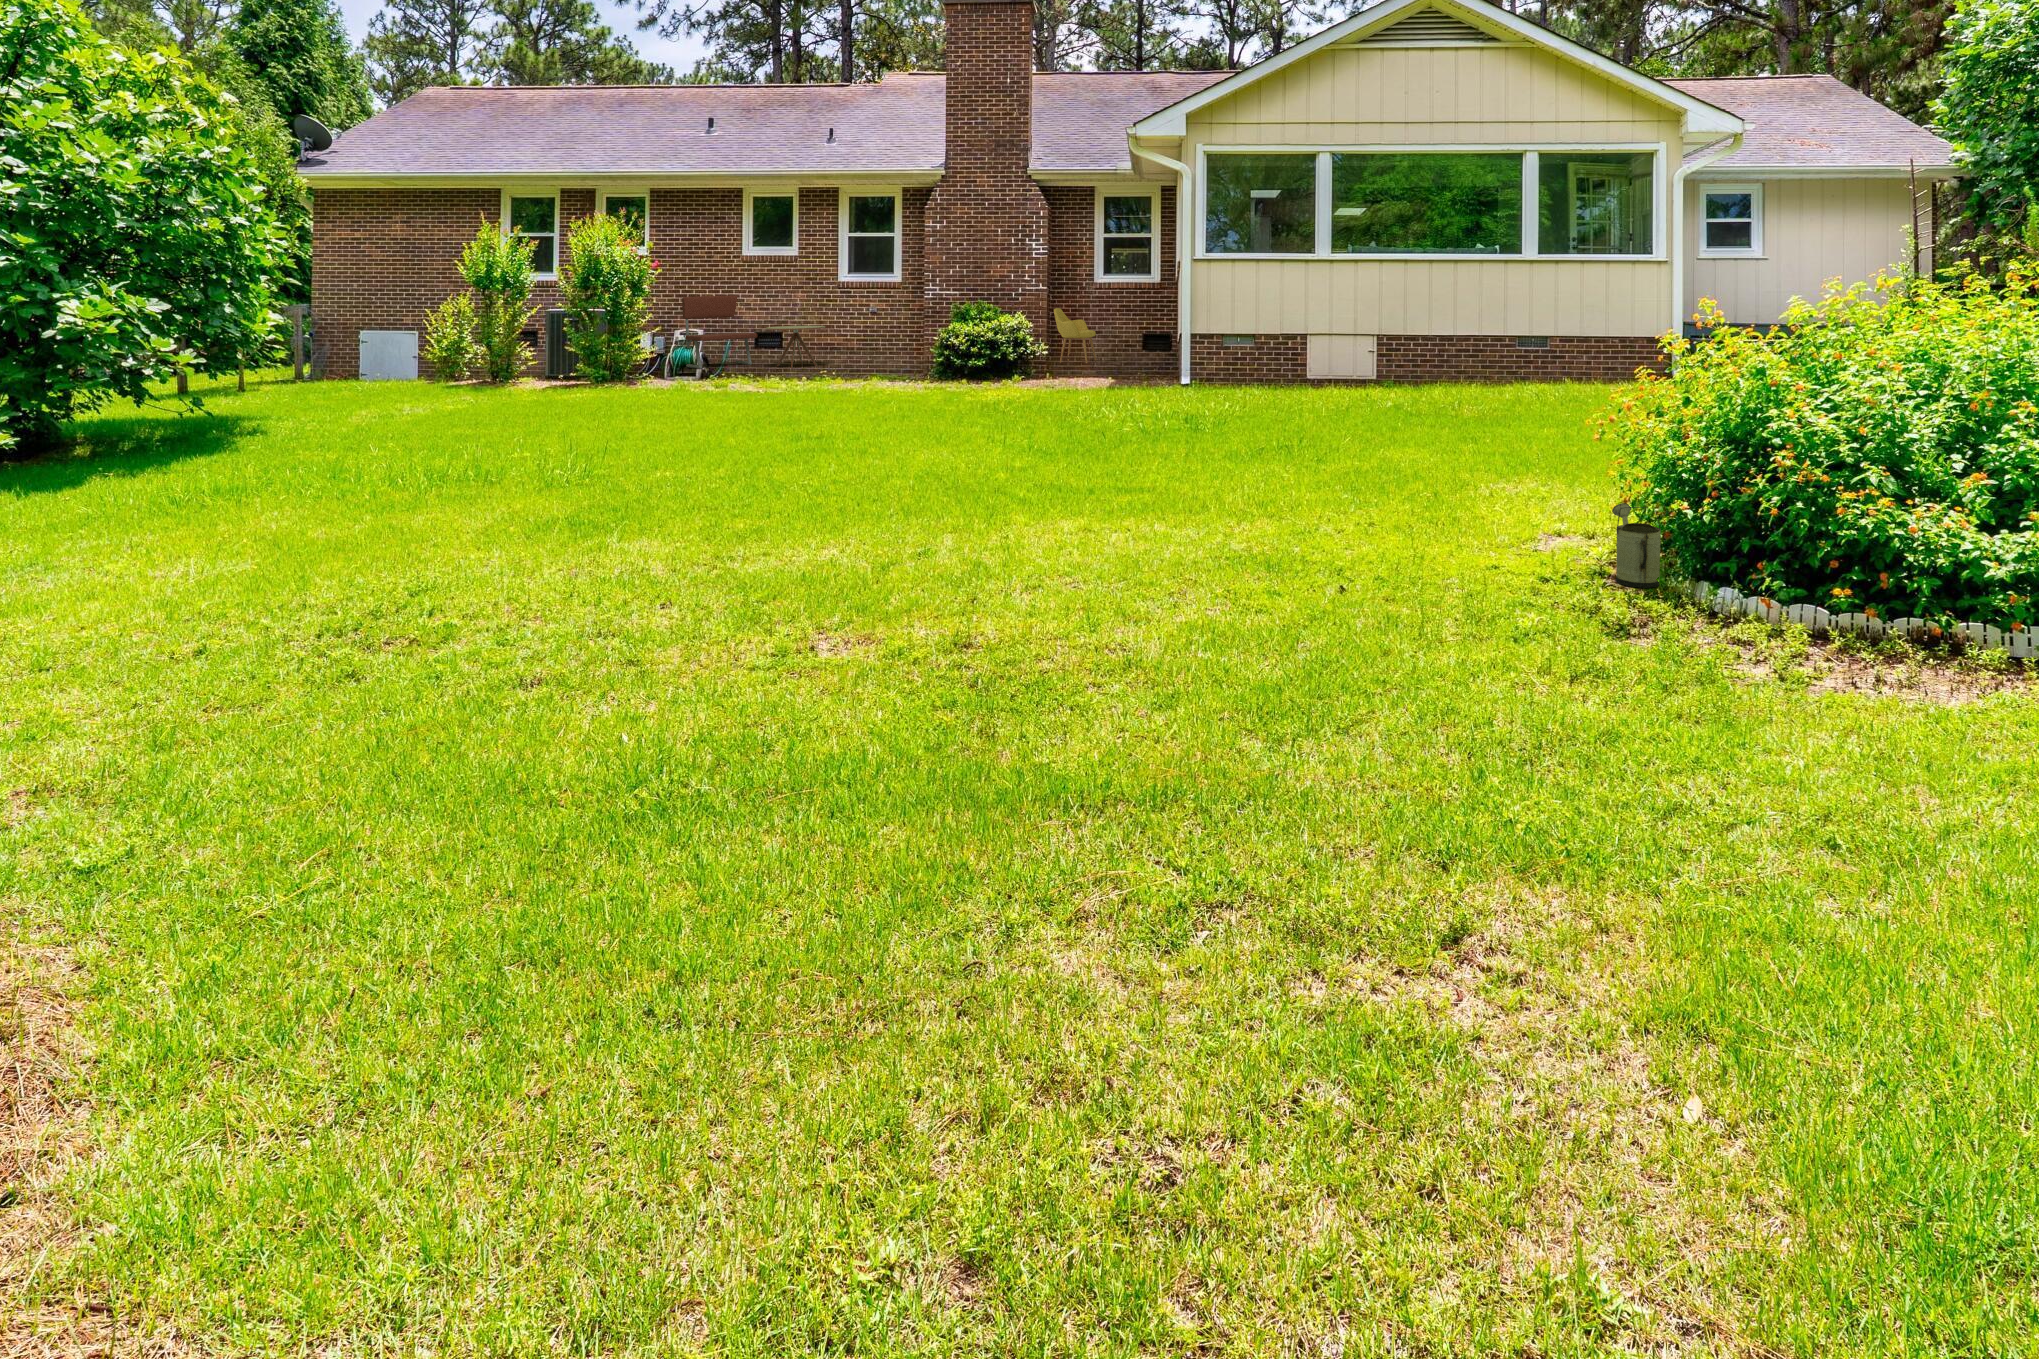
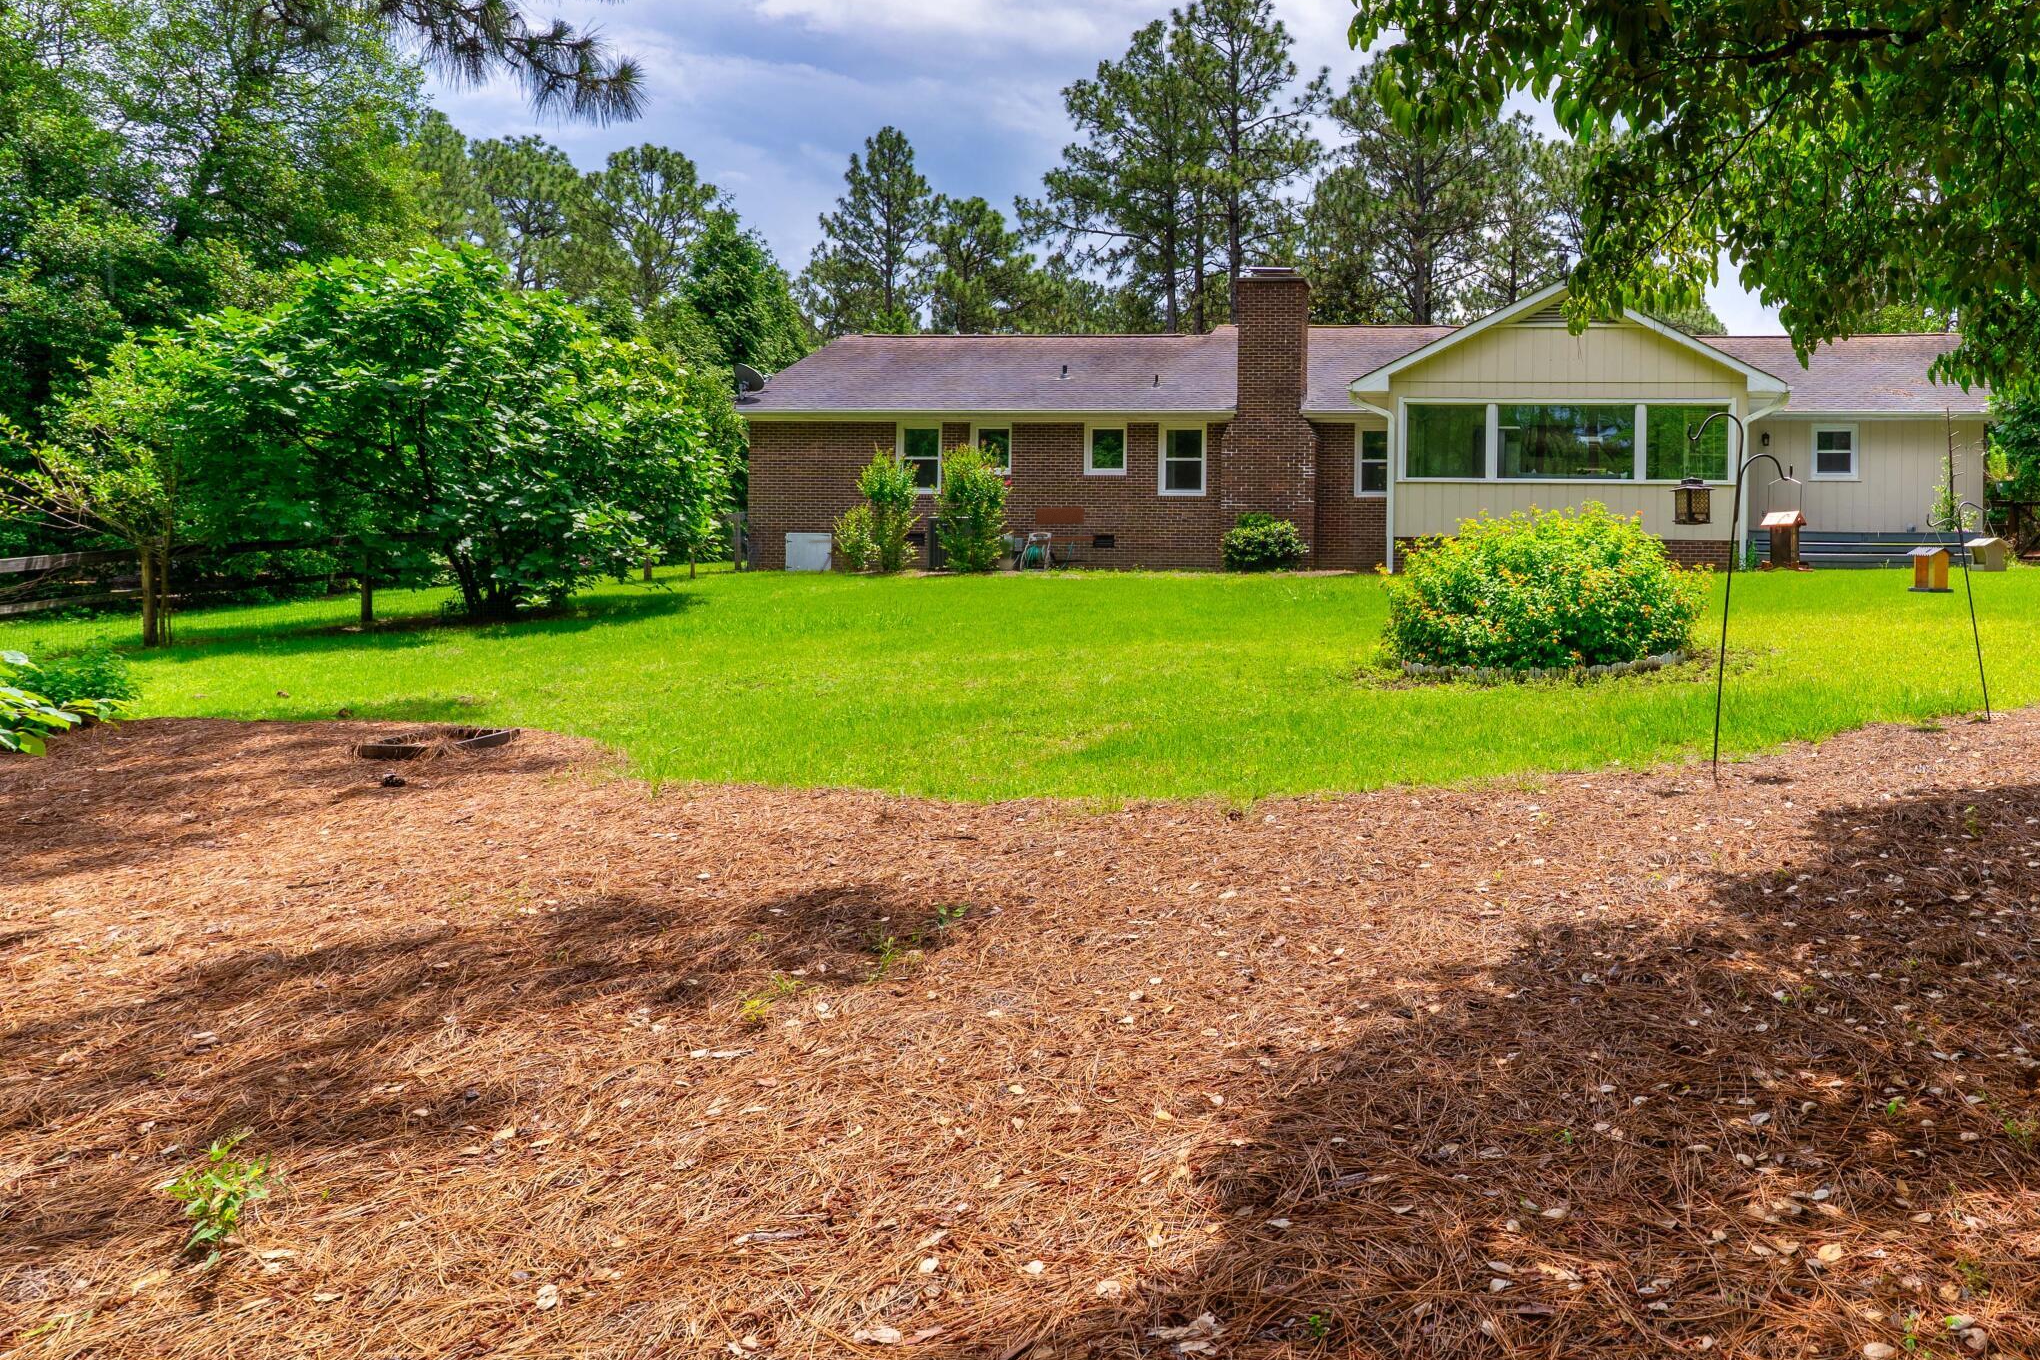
chair: present [1054,308,1096,363] -> none [1326,519,1361,563]
round table: present [766,326,825,368] -> present [812,539,851,570]
potted plant: none [630,334,675,377] -> present [990,539,1022,570]
watering can: present [1612,503,1661,588] -> none [1395,636,1418,678]

